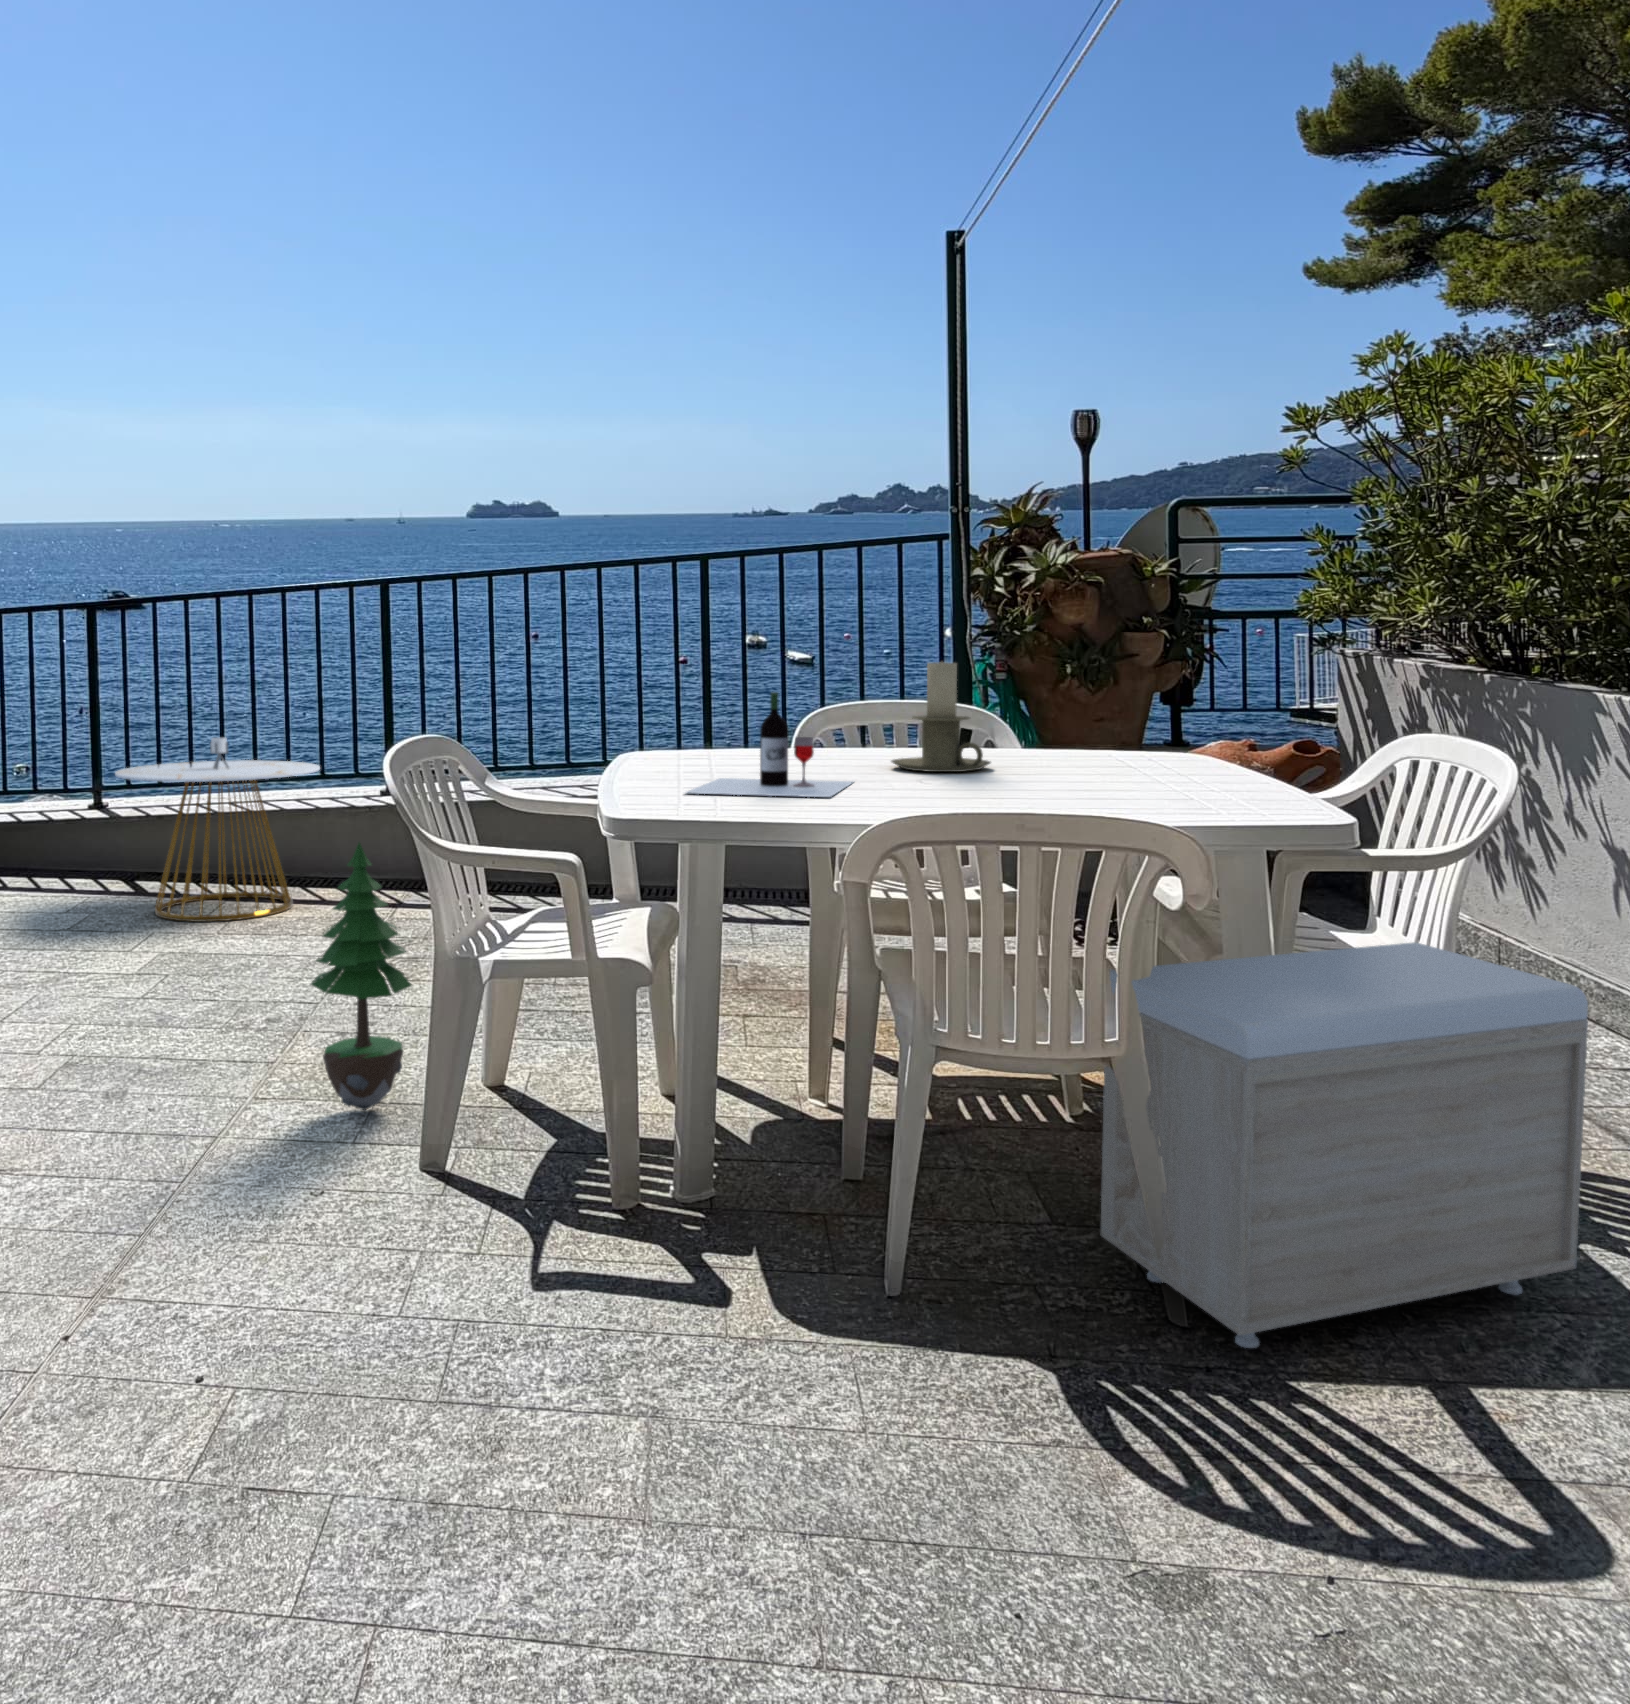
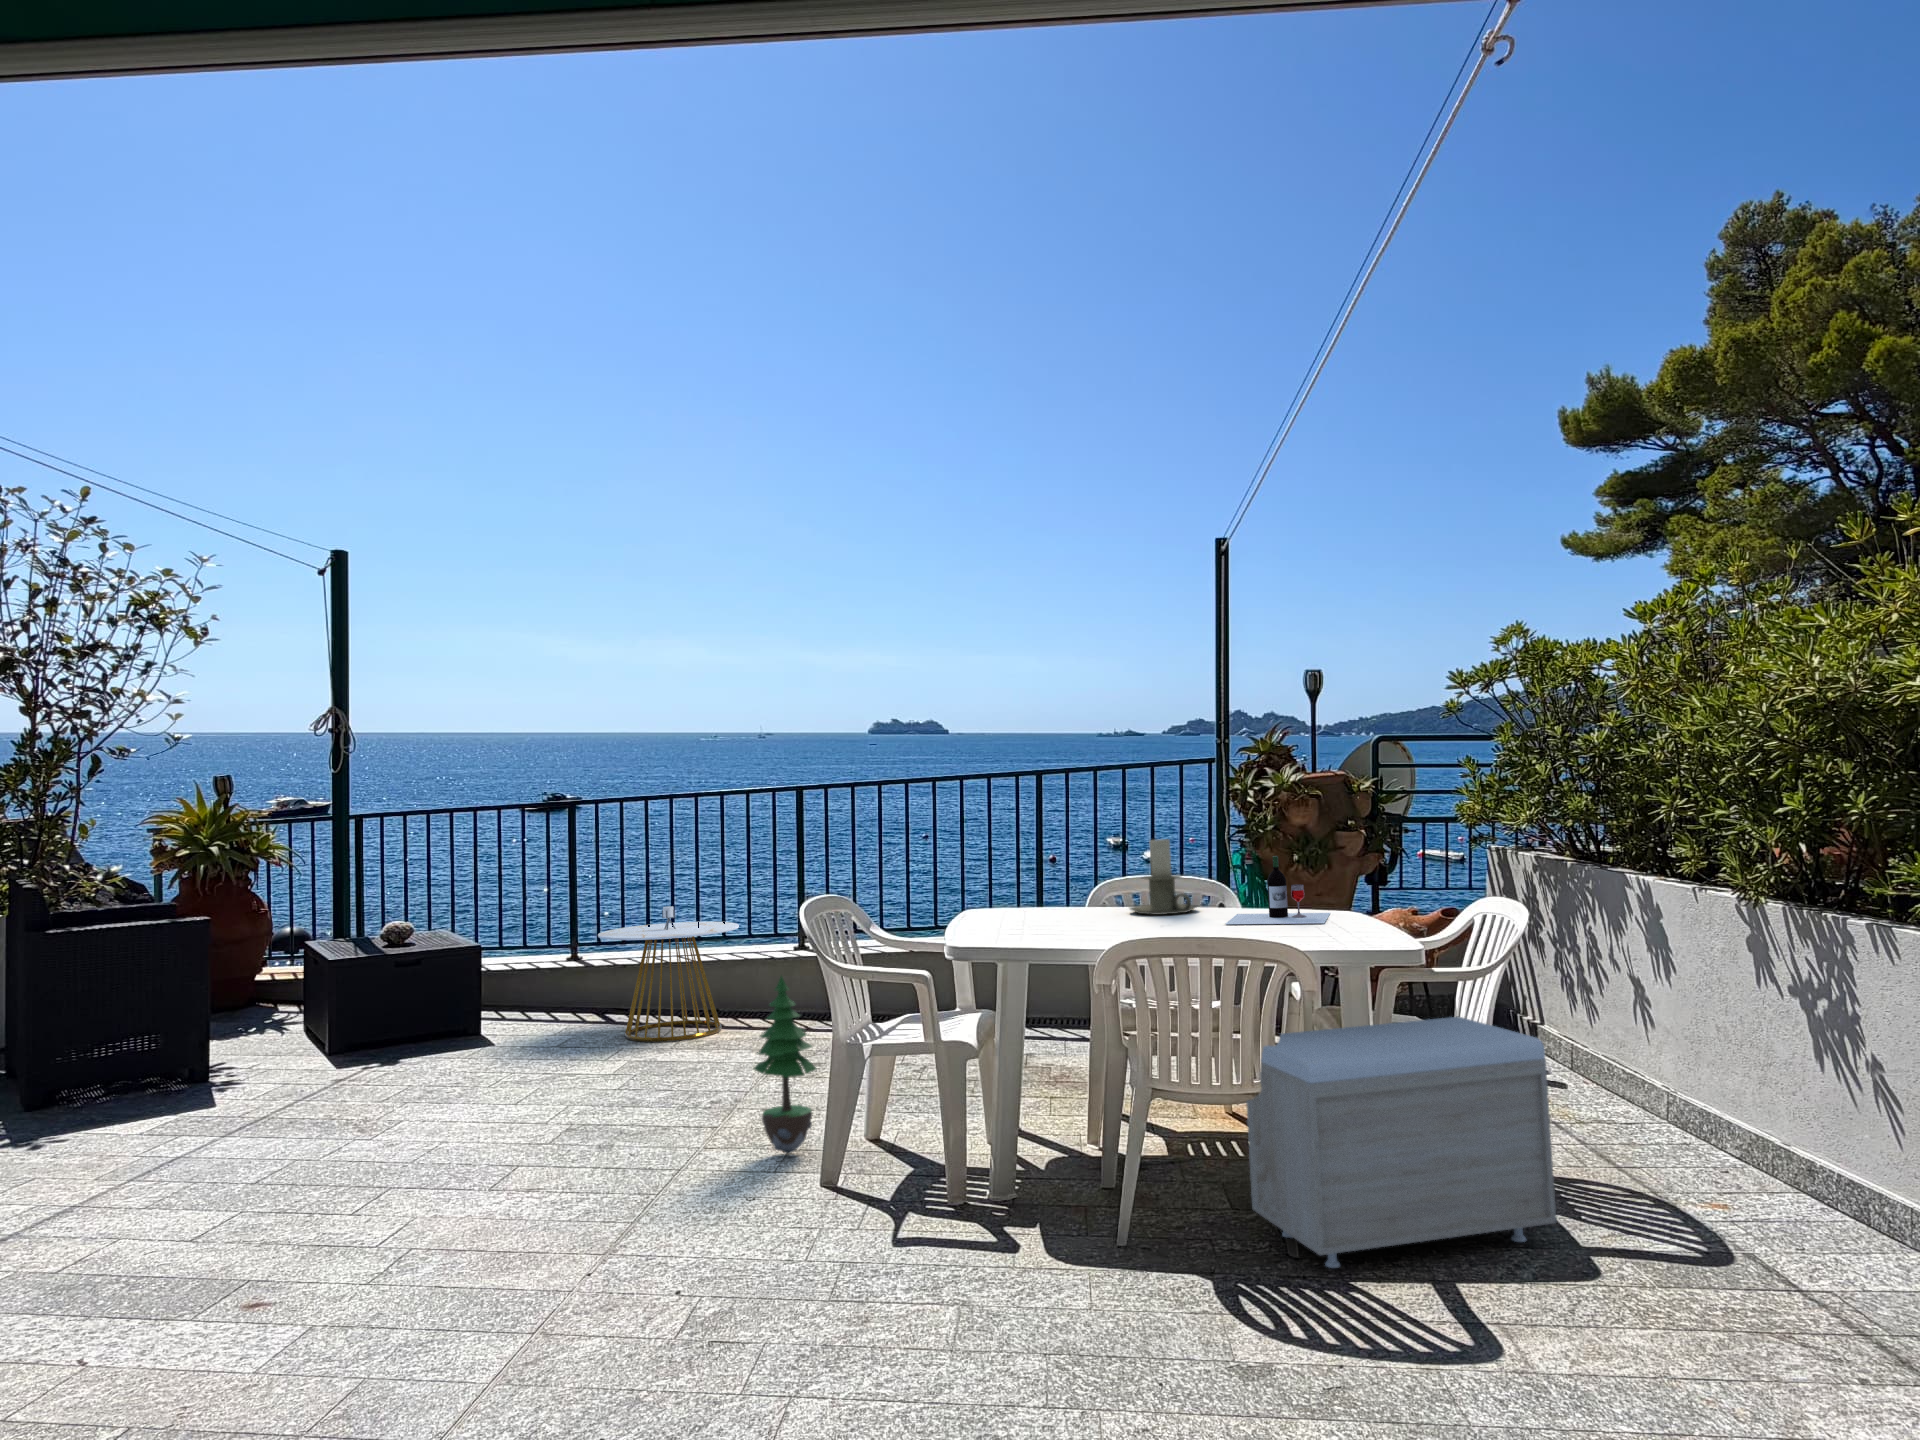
wine bottle: present [687,692,852,797] -> present [1226,856,1330,924]

